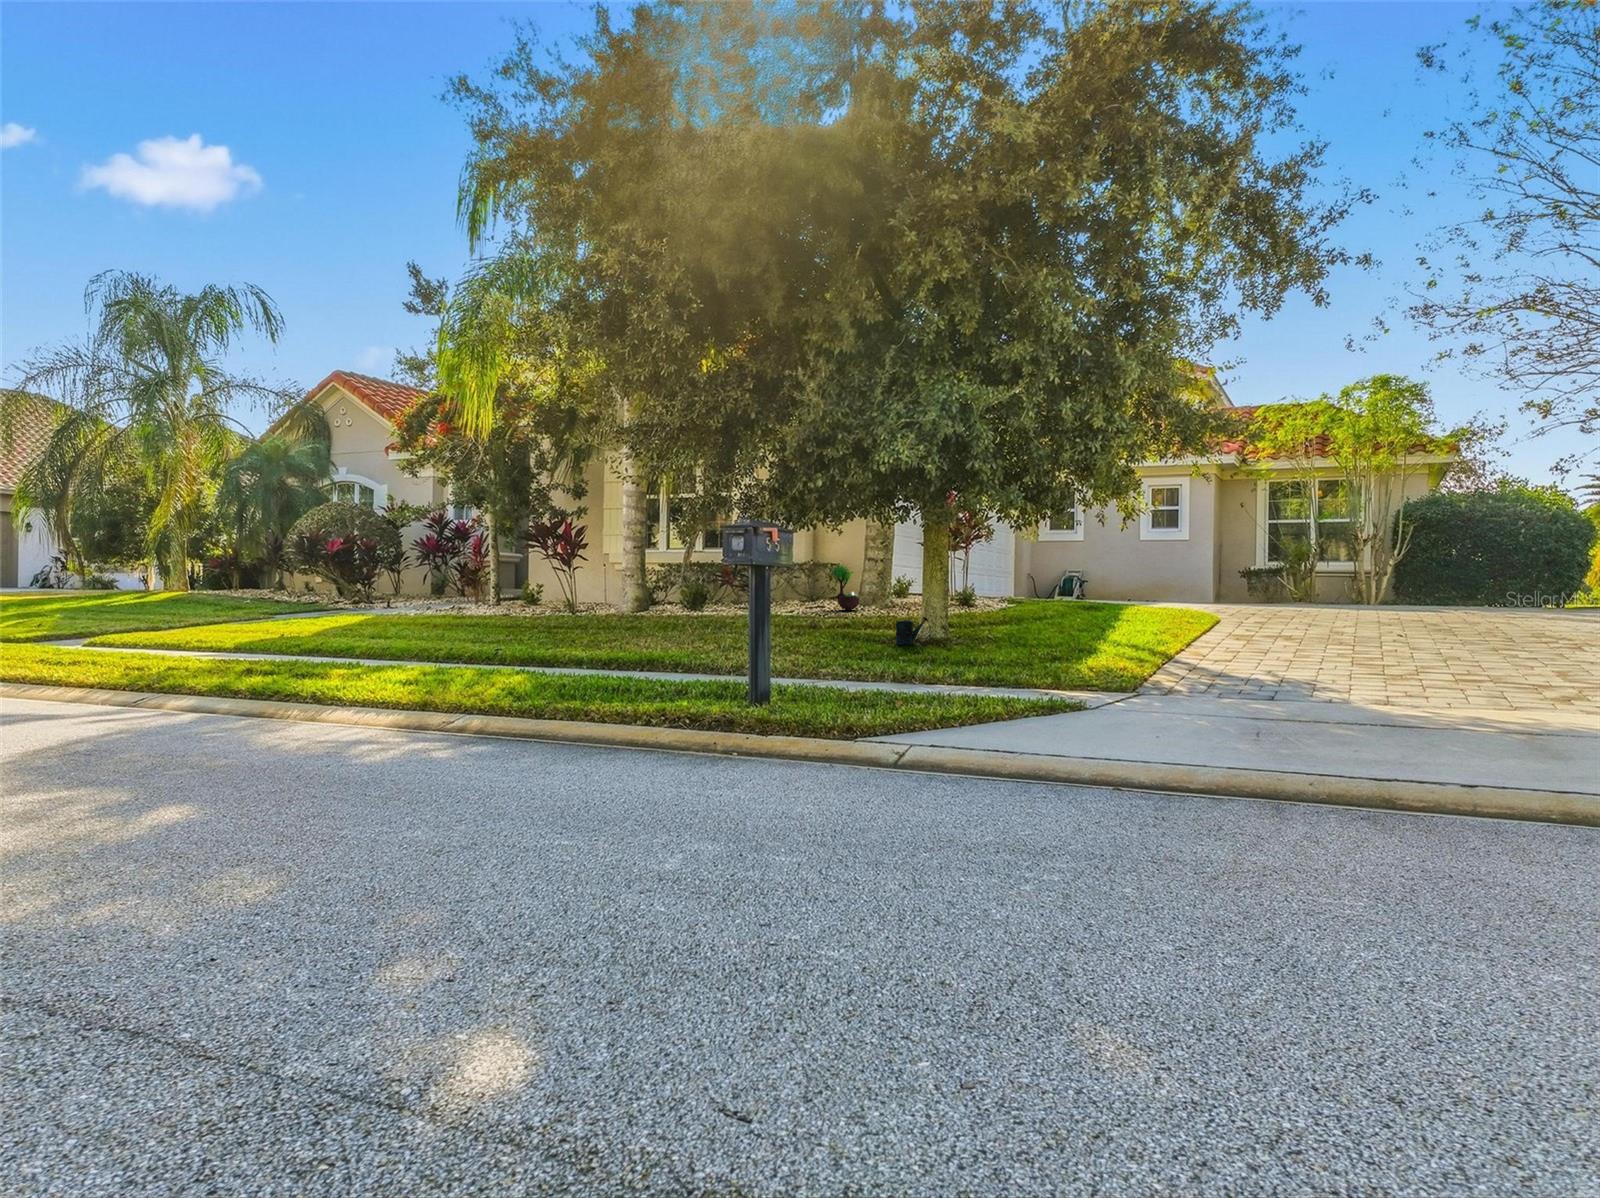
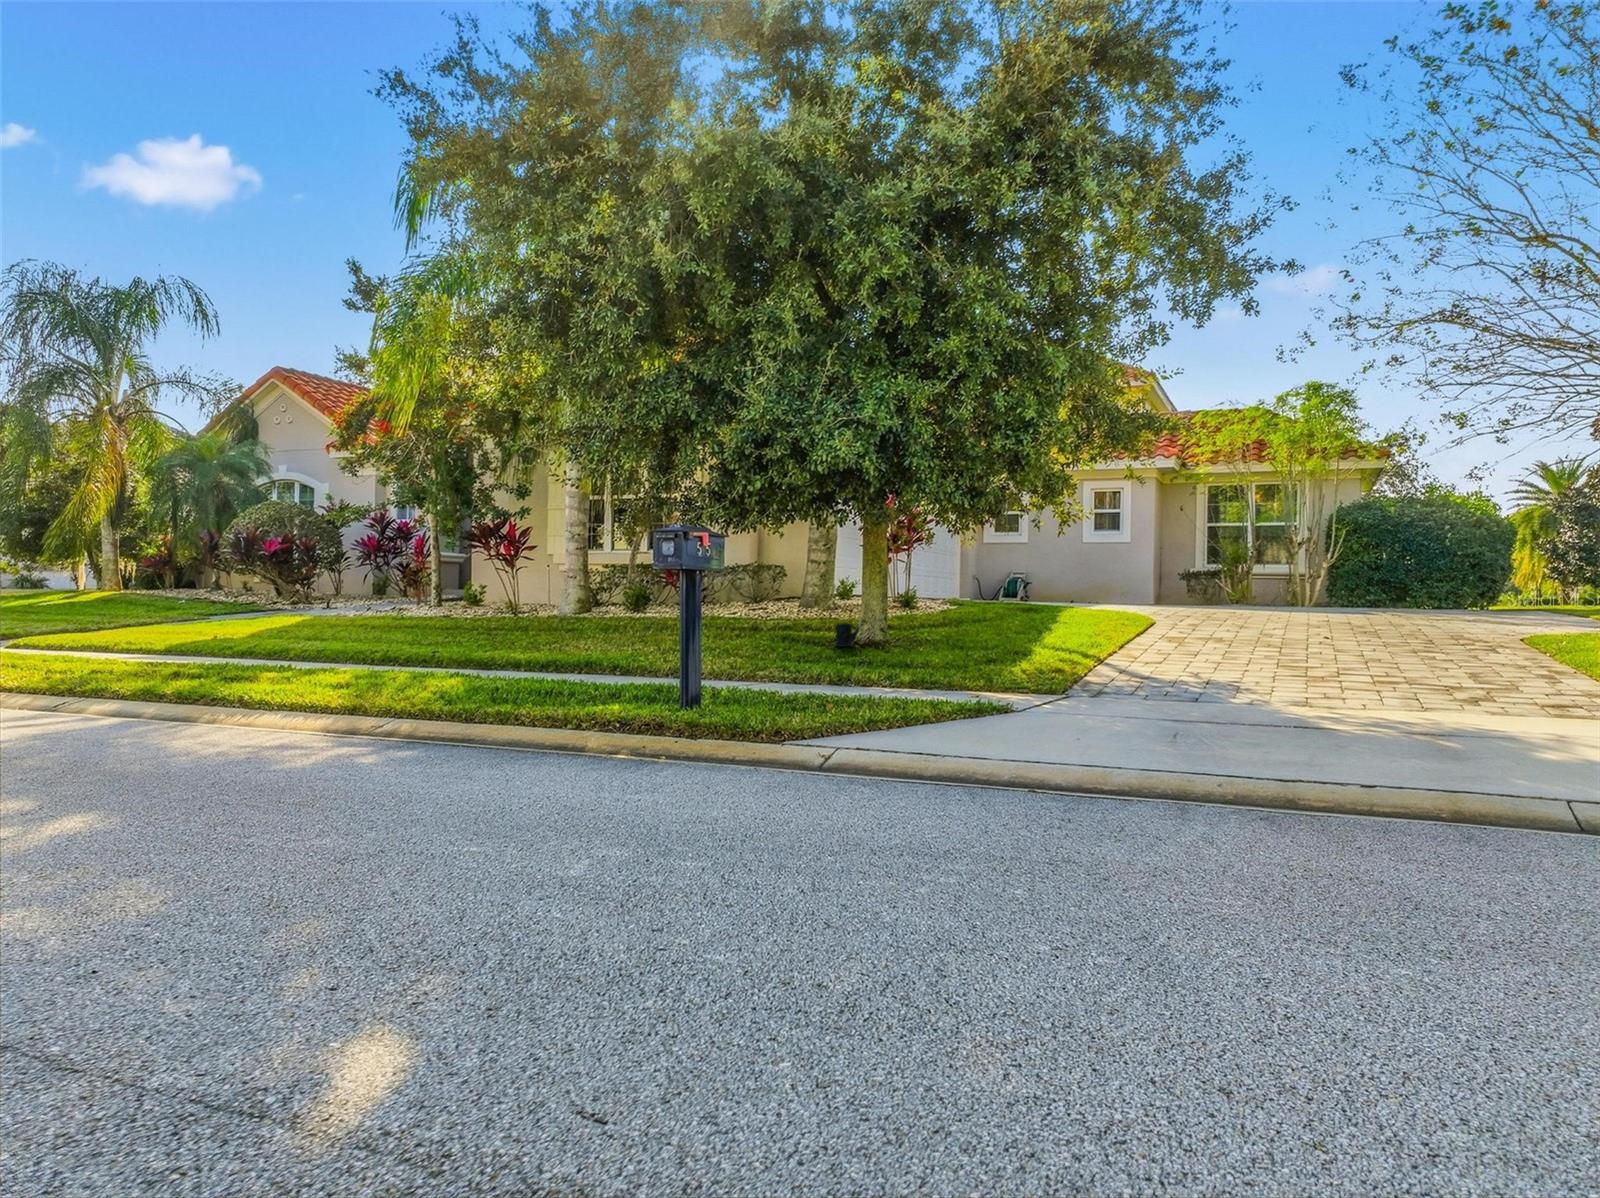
potted tree: present [831,565,860,610] -> none [776,562,806,611]

